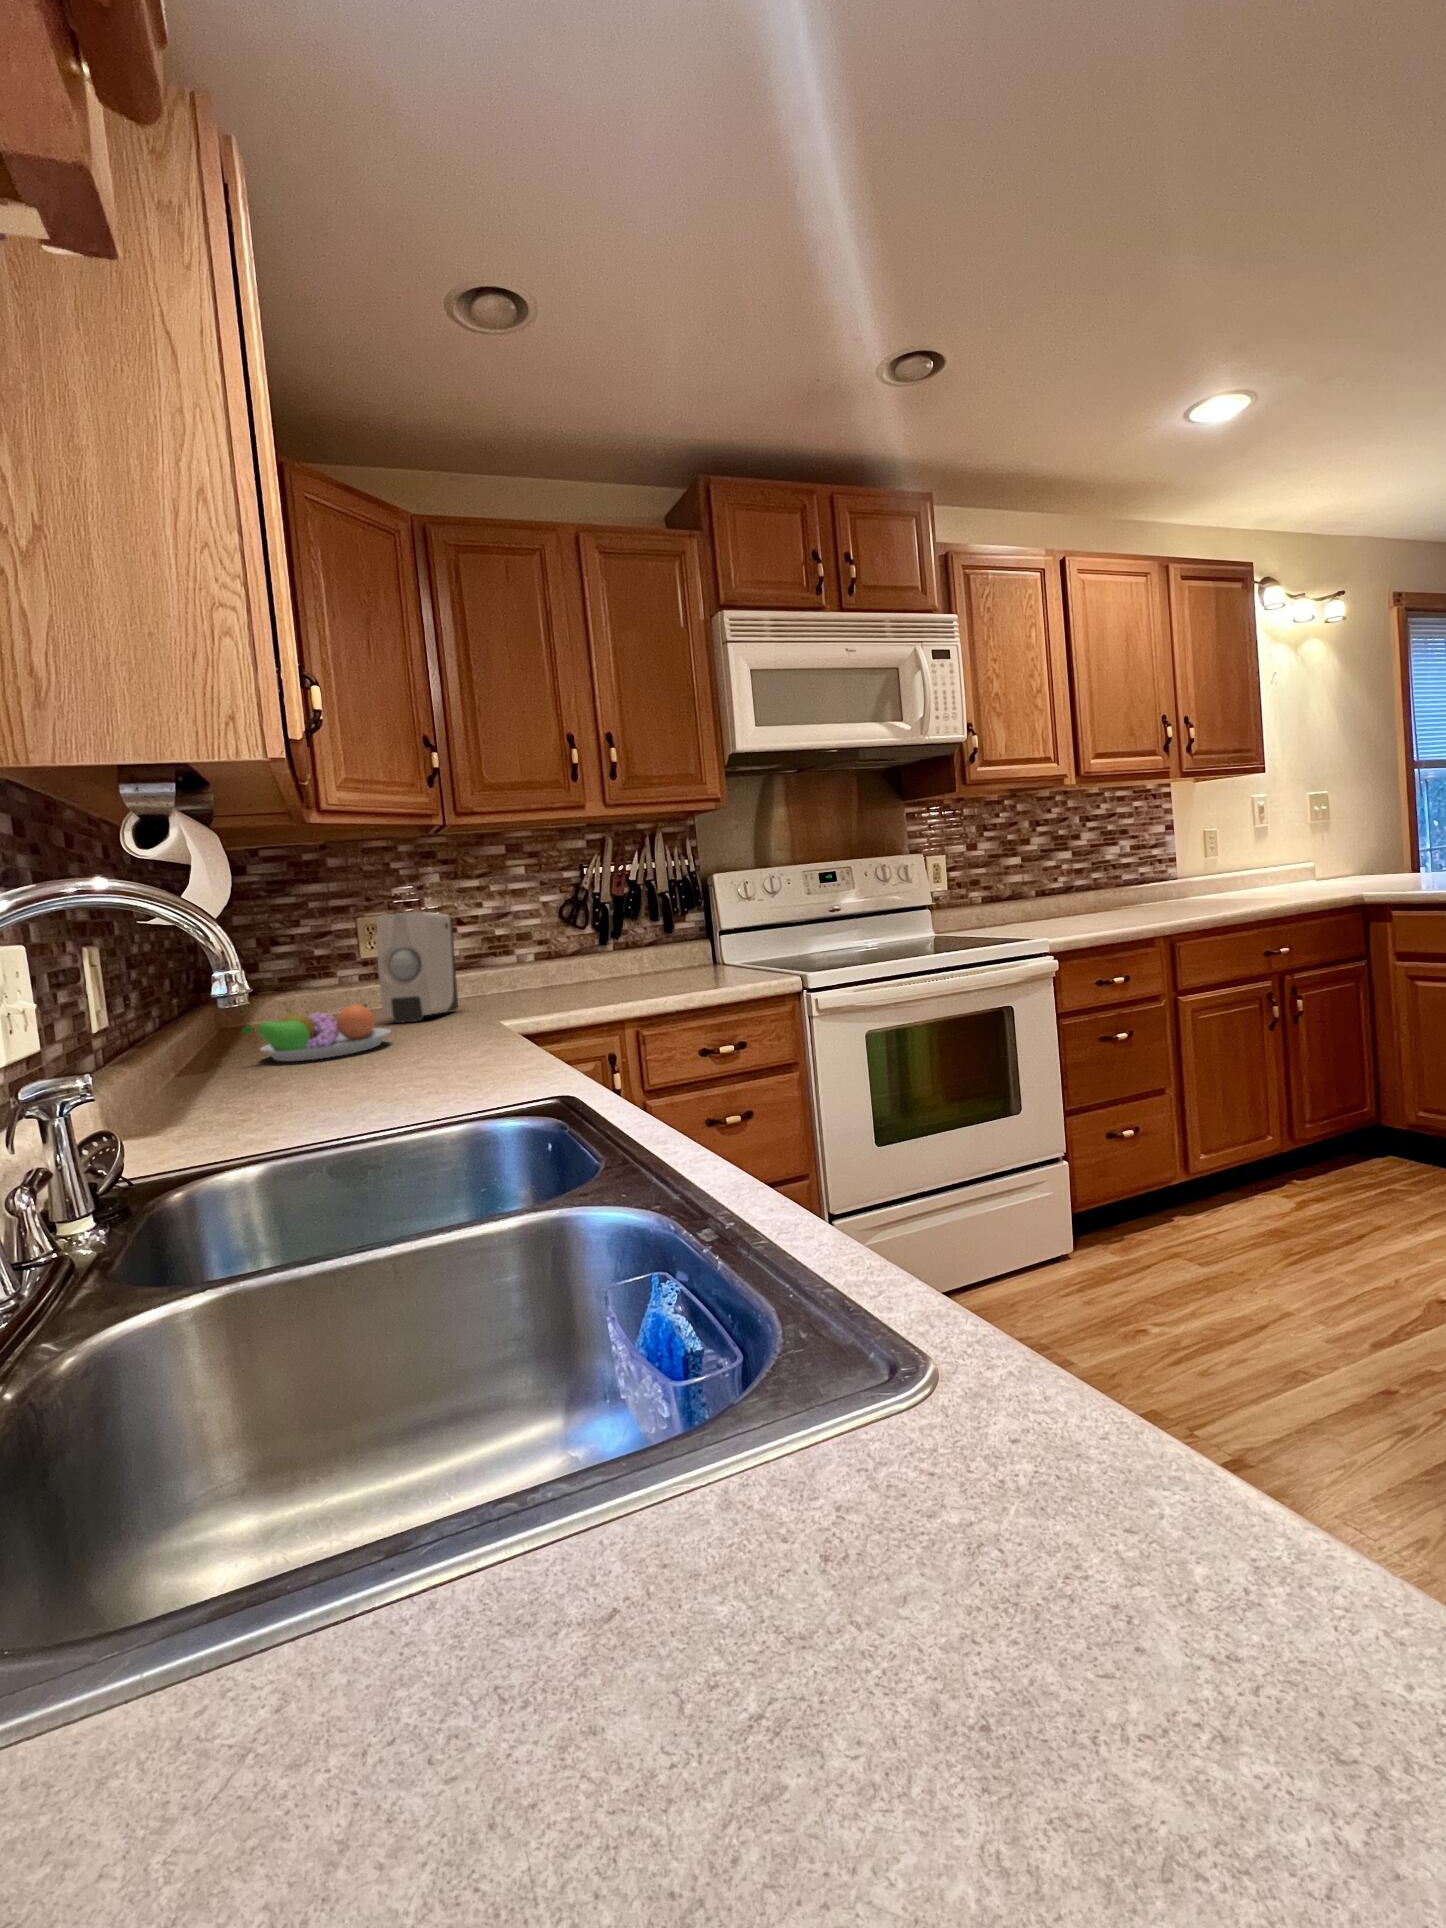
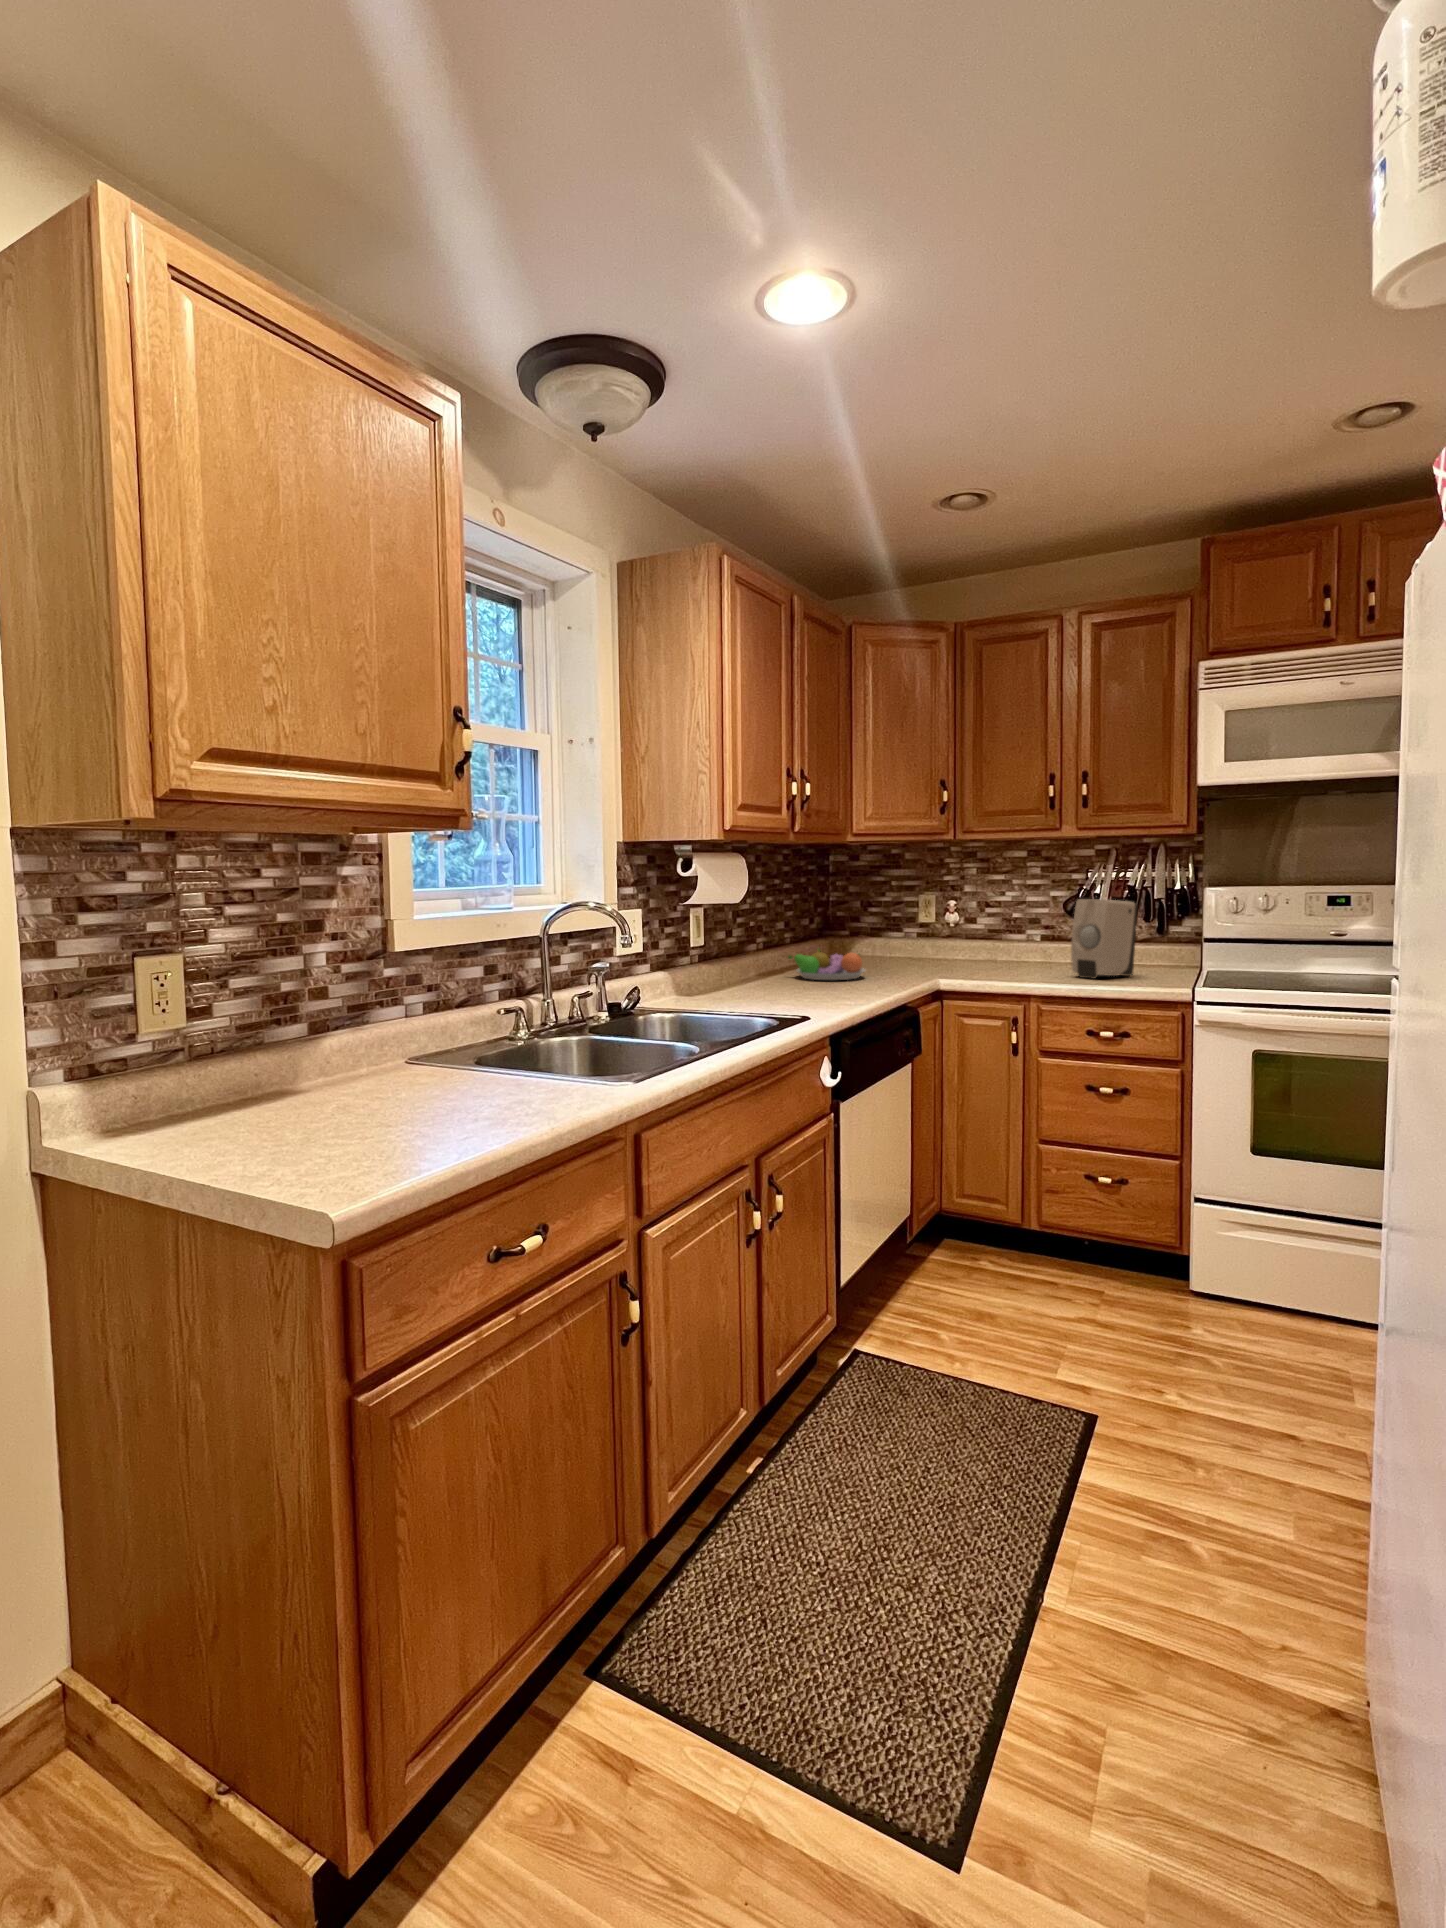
soap dispenser: present [377,912,458,1023] -> present [1071,899,1138,979]

